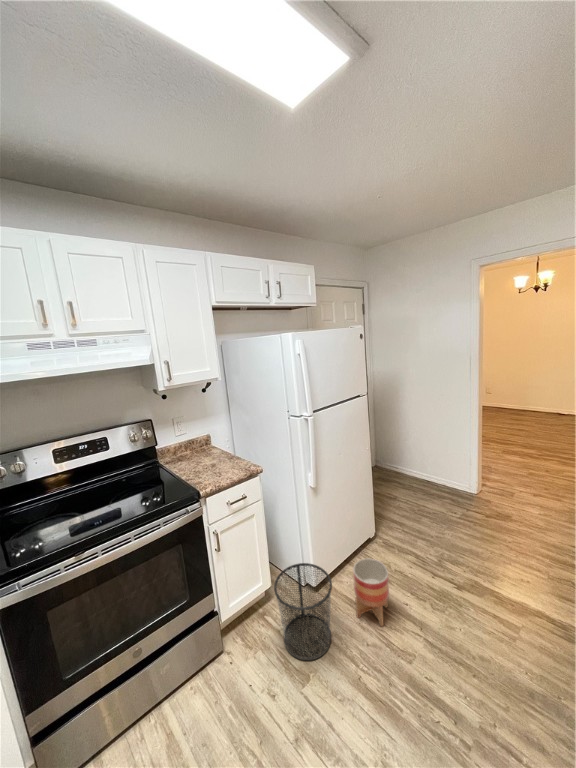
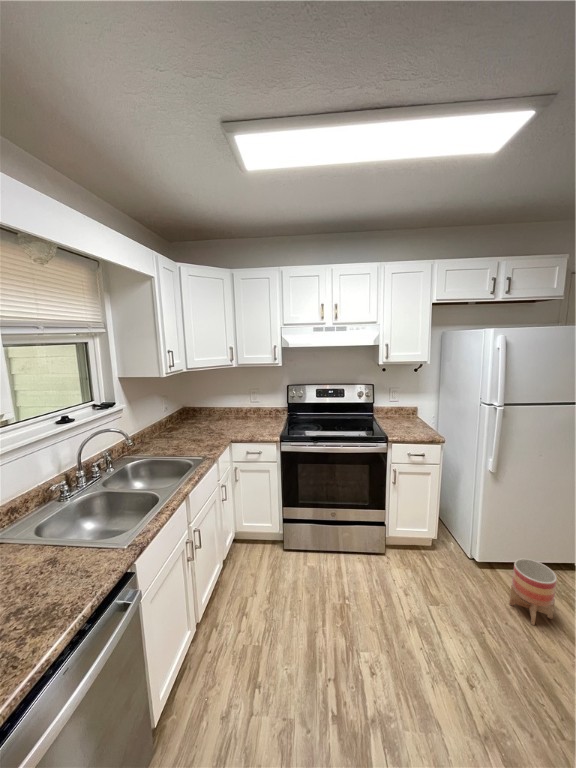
waste bin: present [274,563,332,660] -> none [429,526,484,602]

